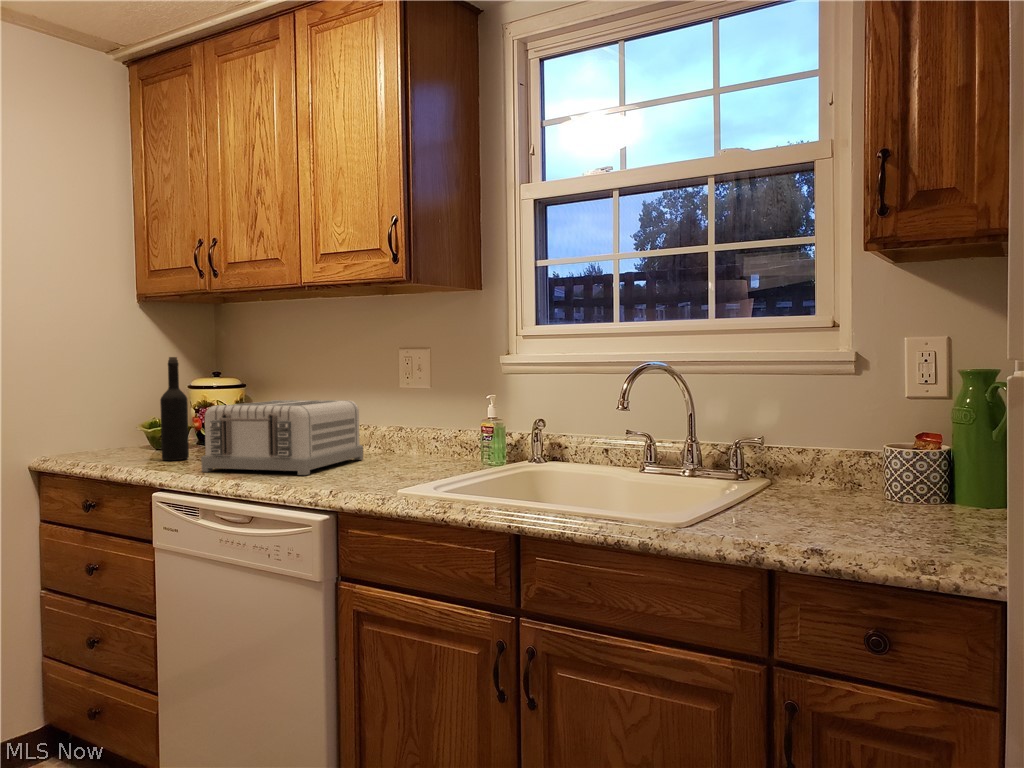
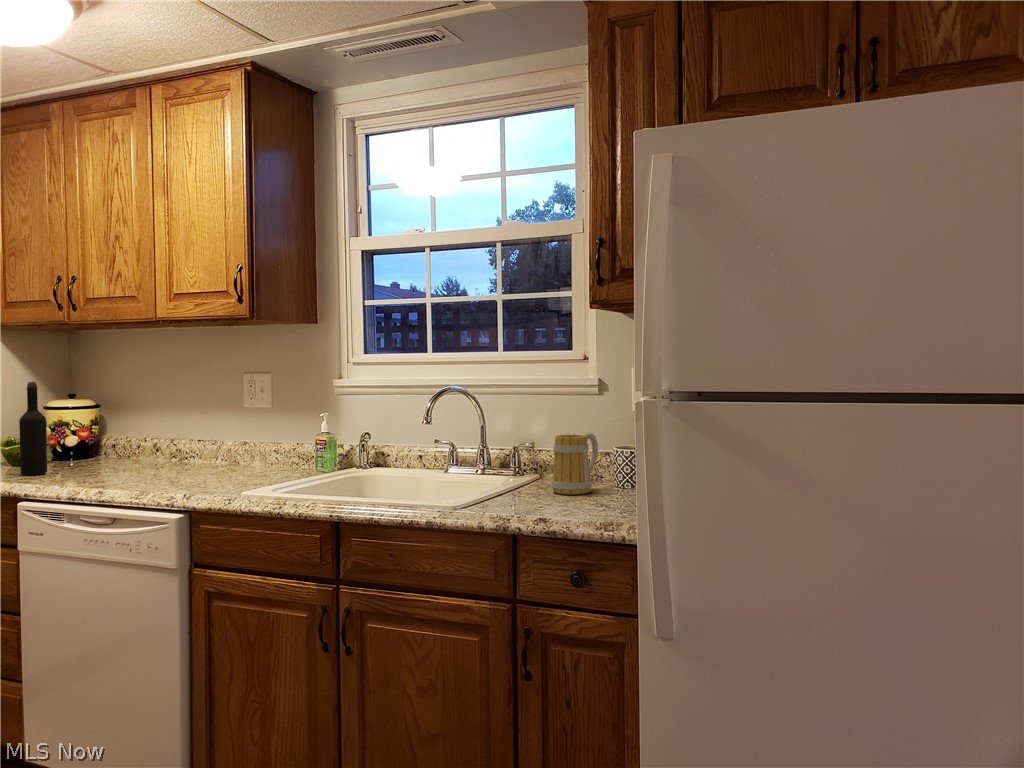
toaster: present [201,400,363,475] -> none [62,419,214,484]
mug: none [802,426,867,511] -> present [552,433,598,495]

